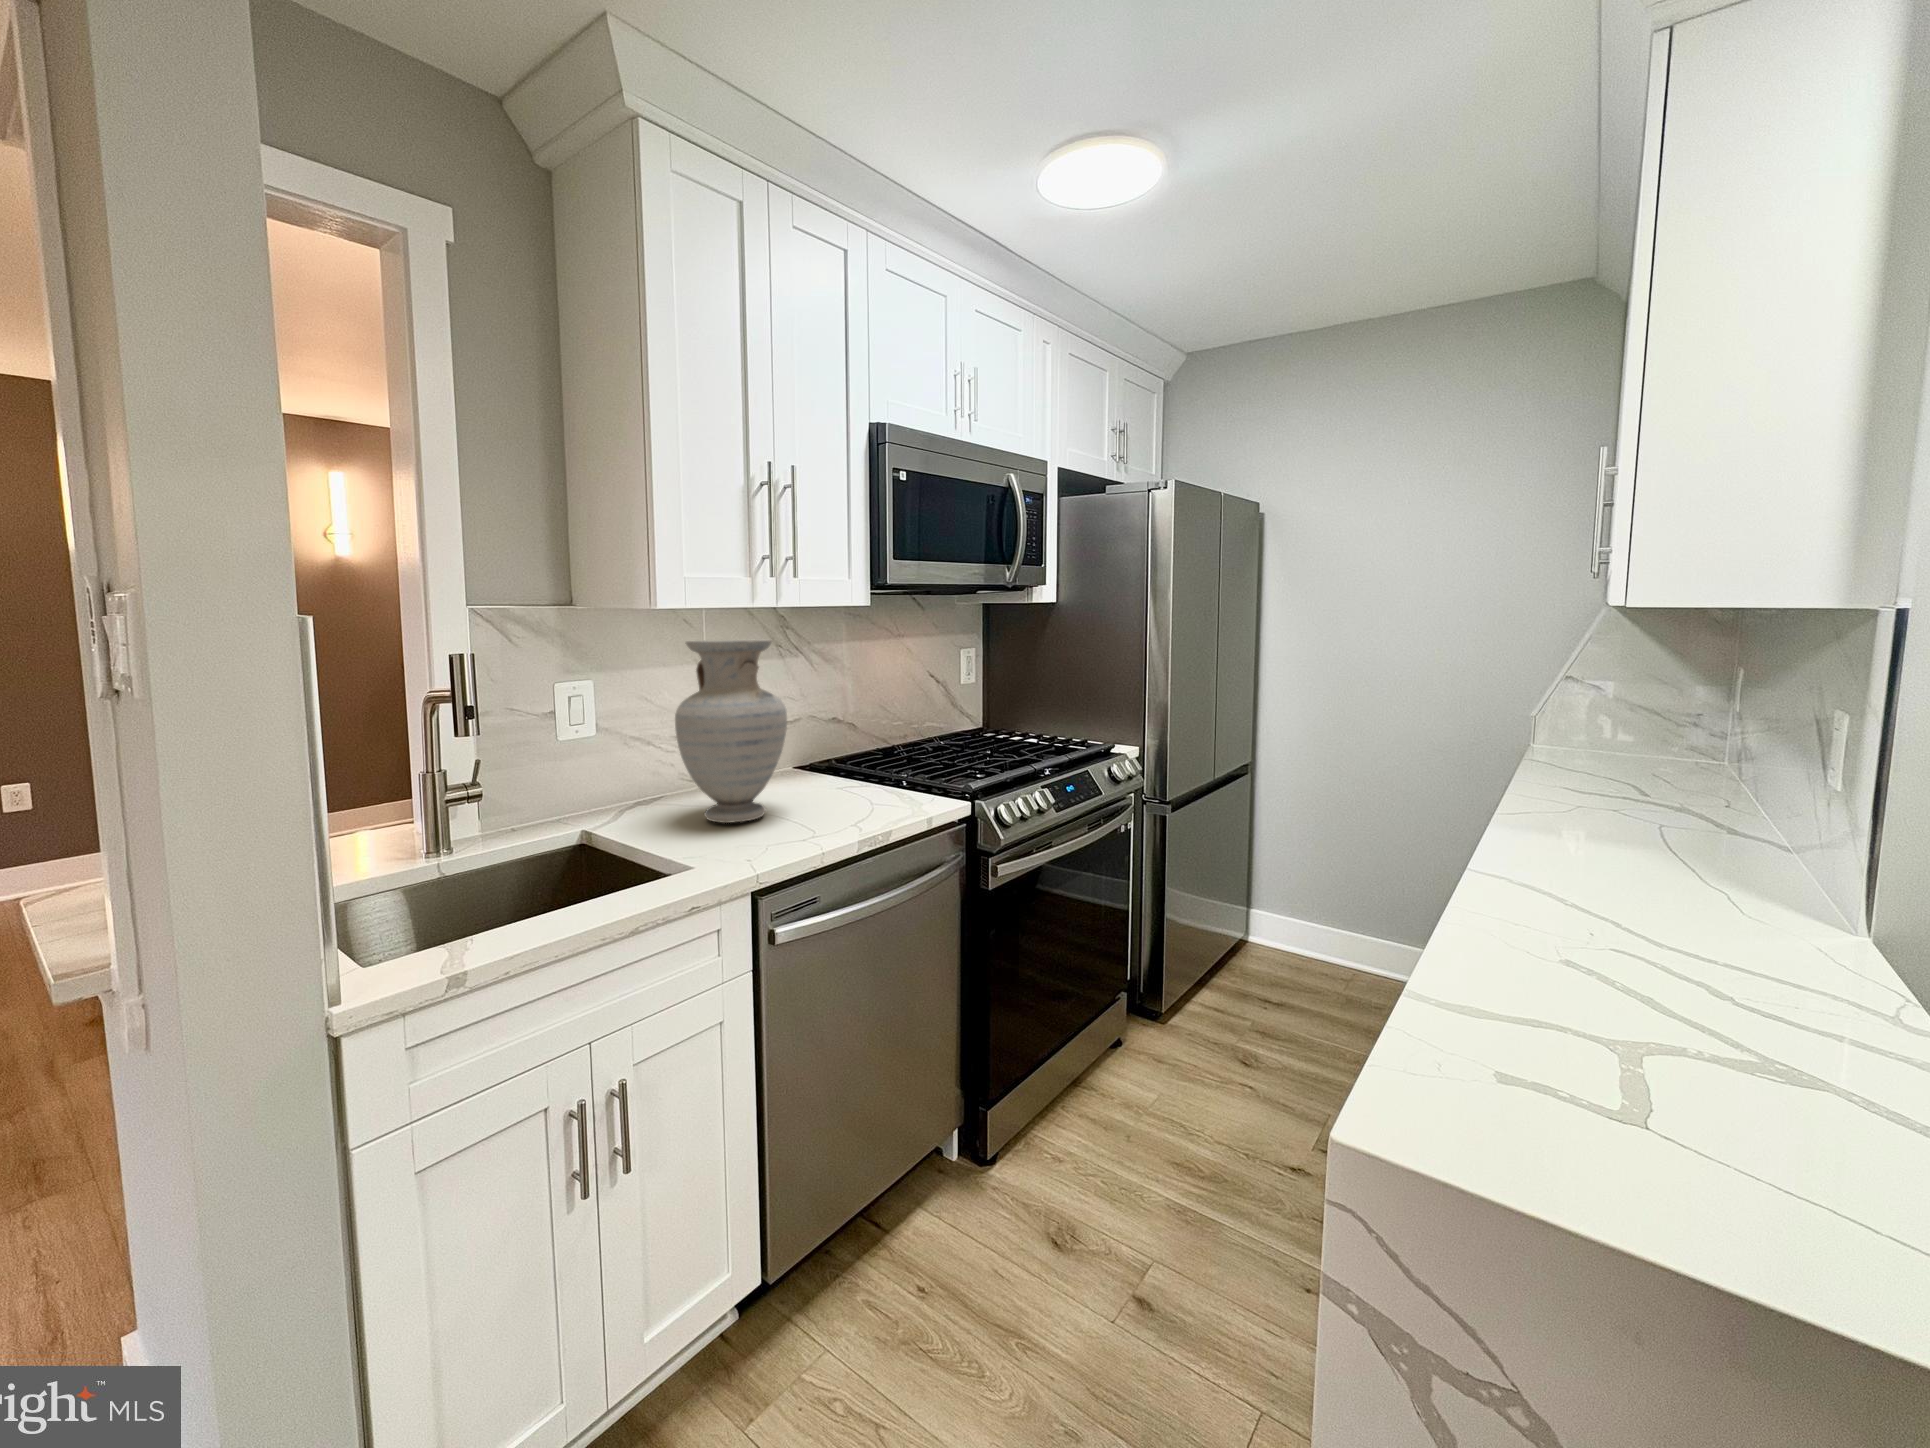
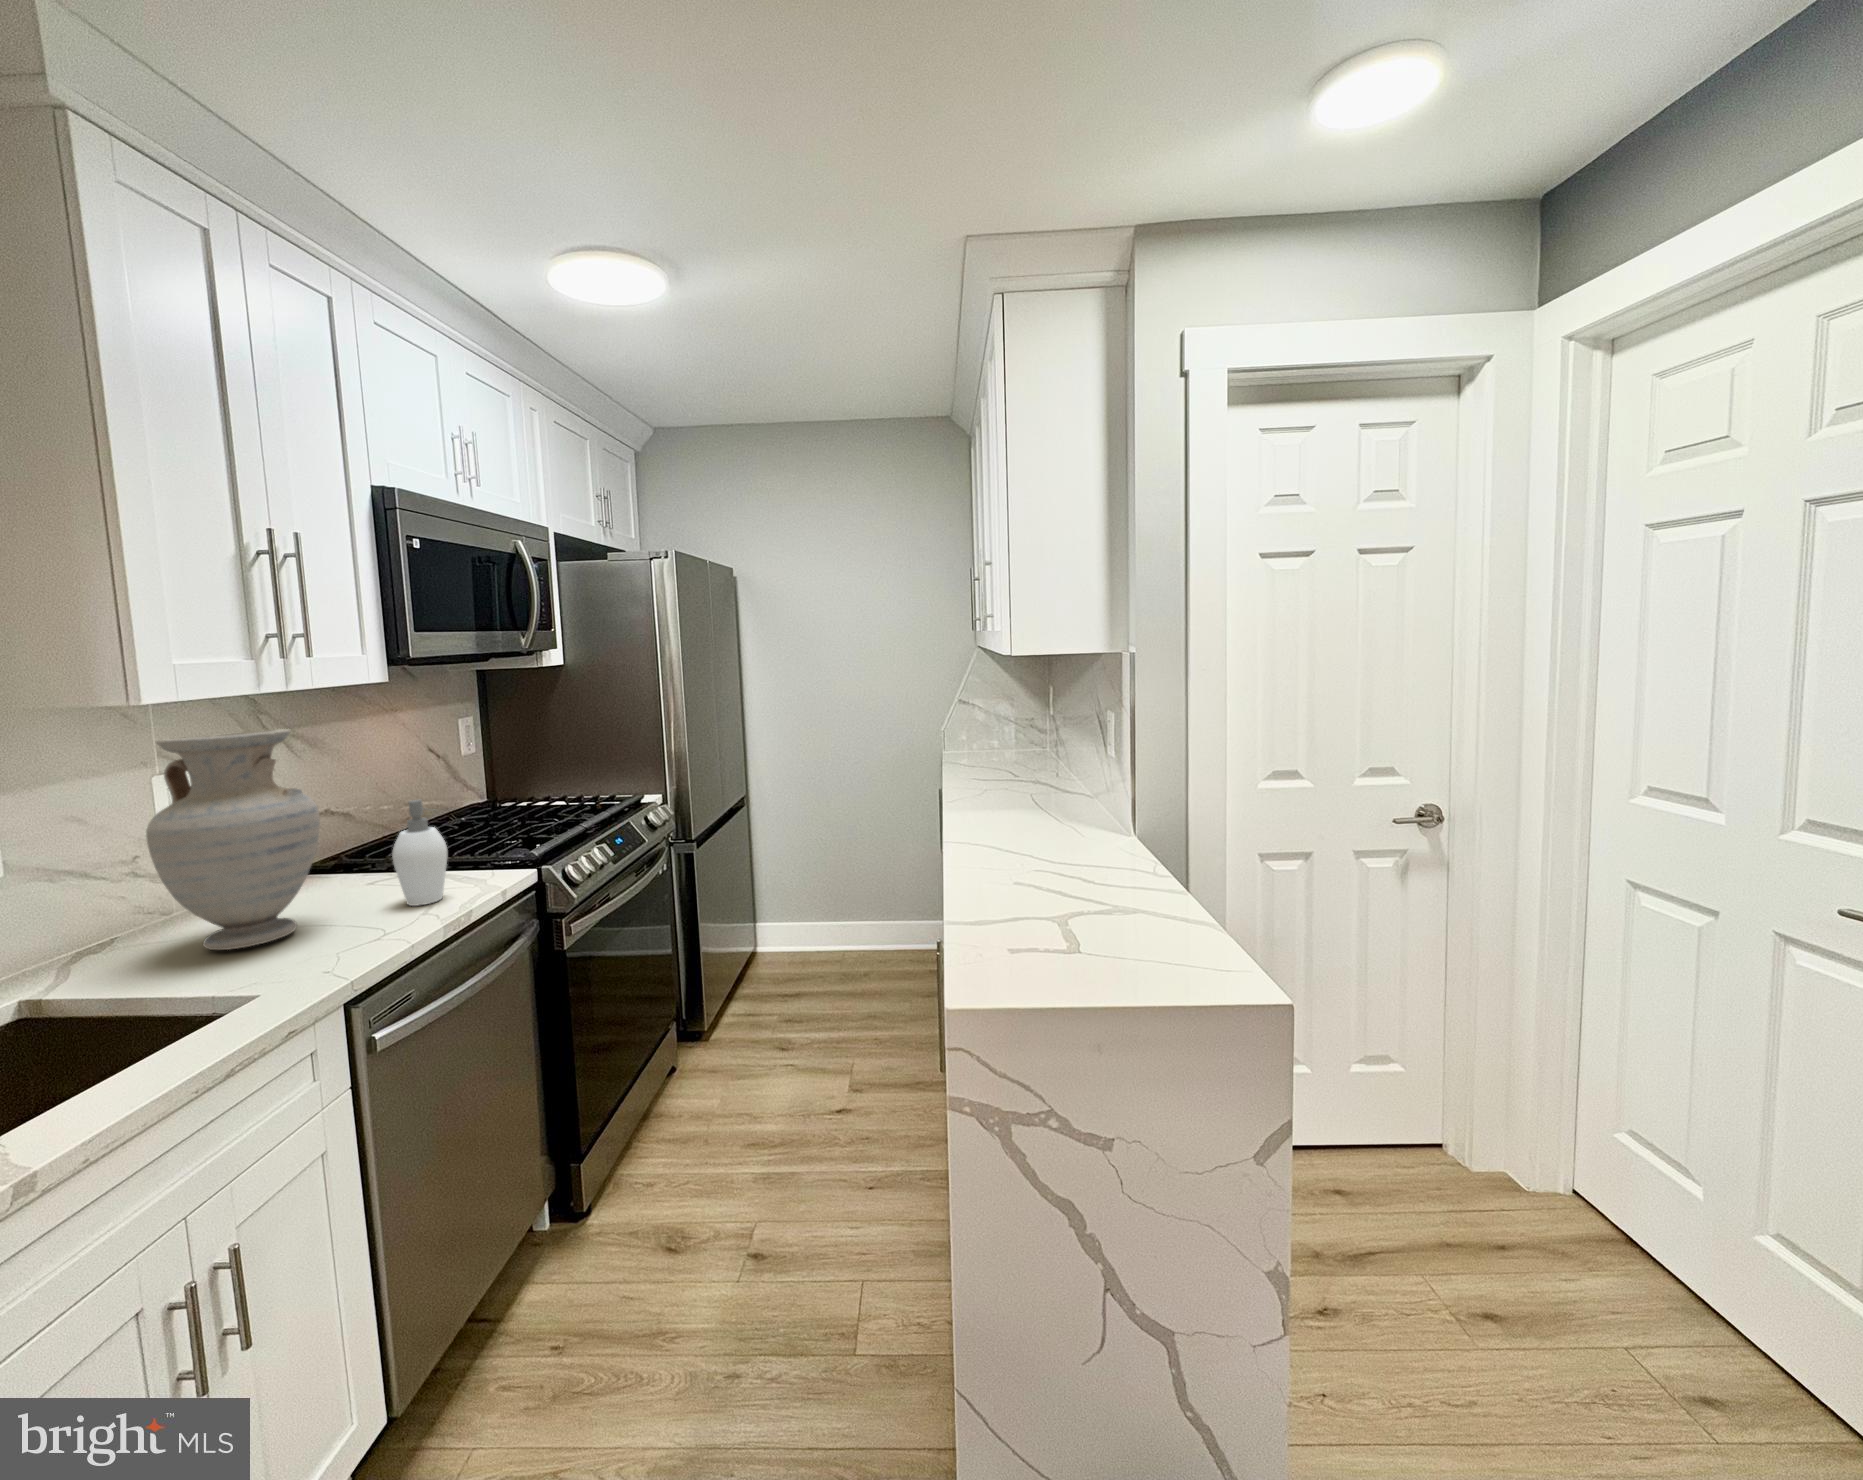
soap dispenser: none [838,715,882,816] -> present [392,800,447,906]

